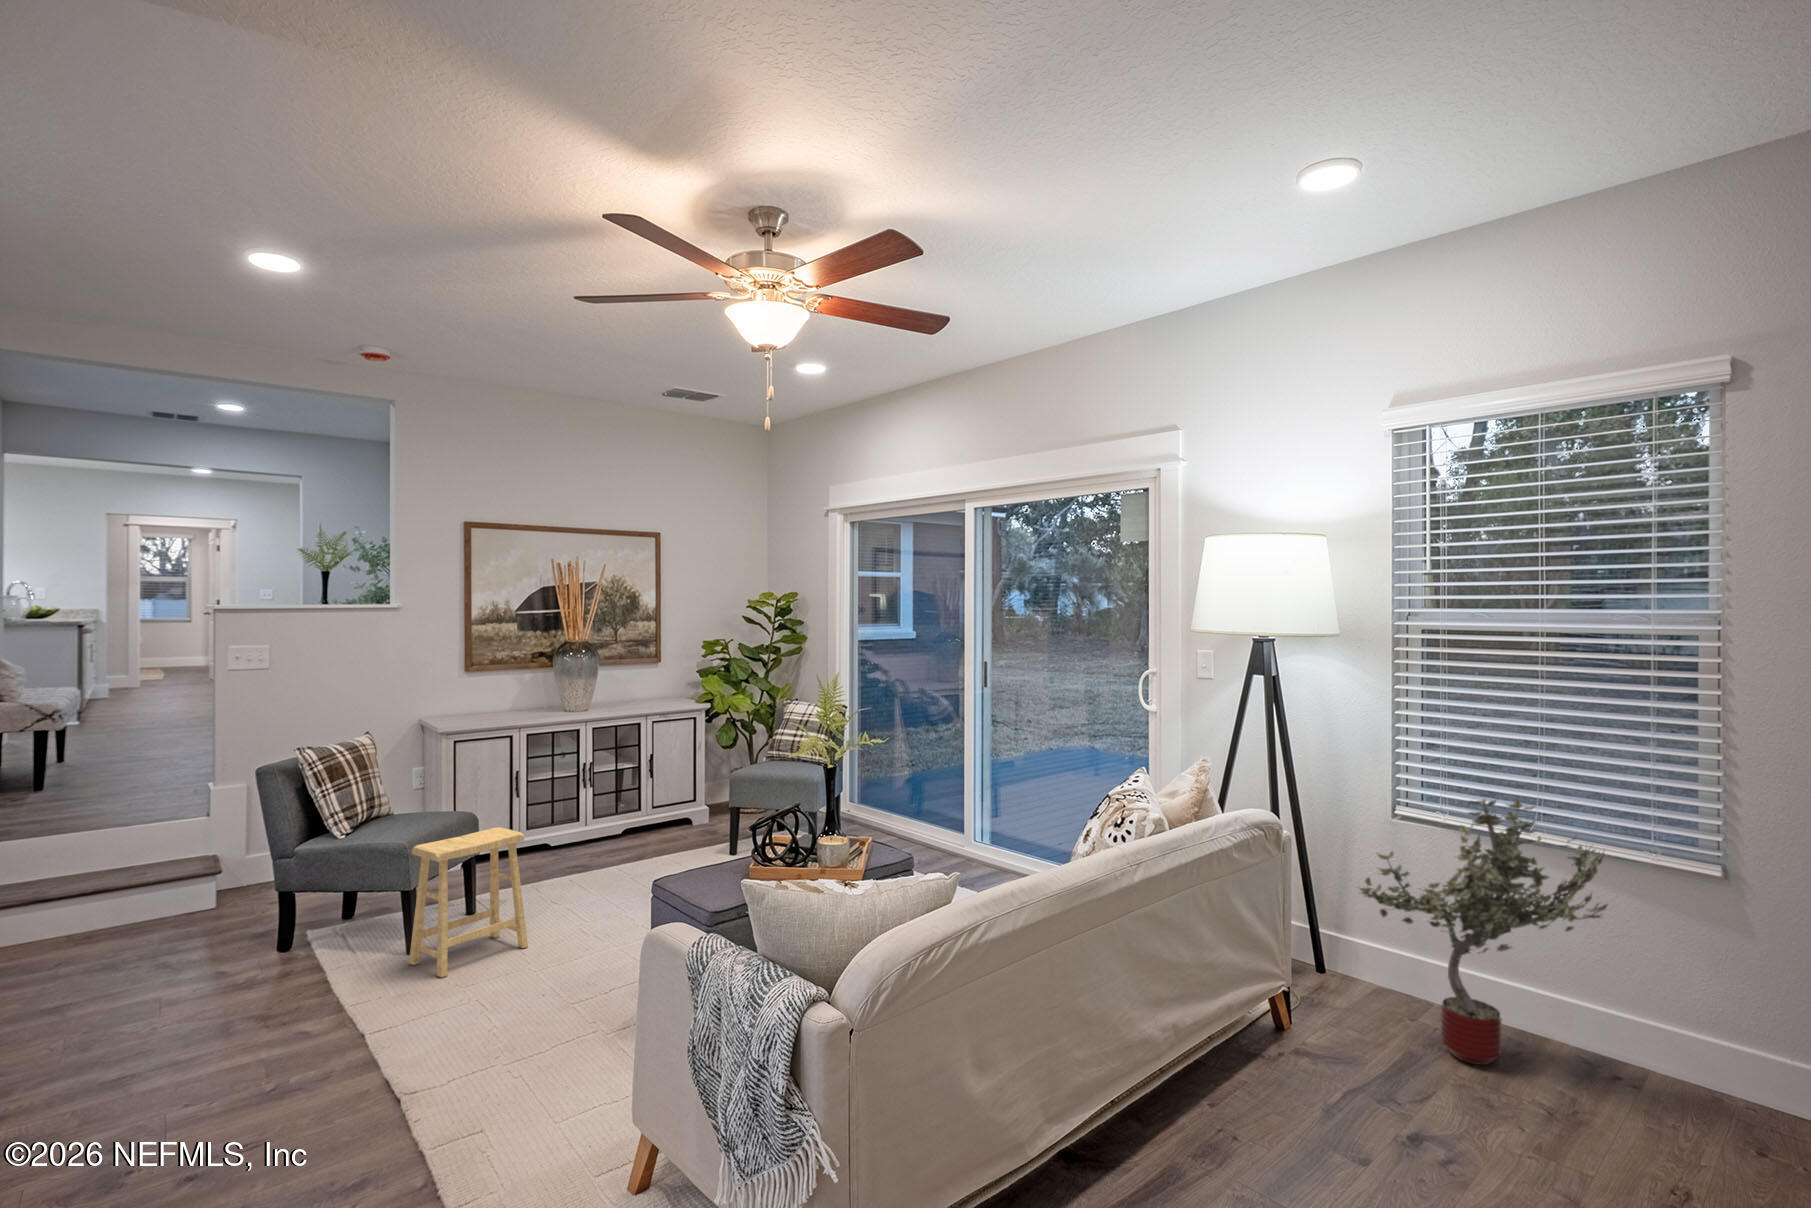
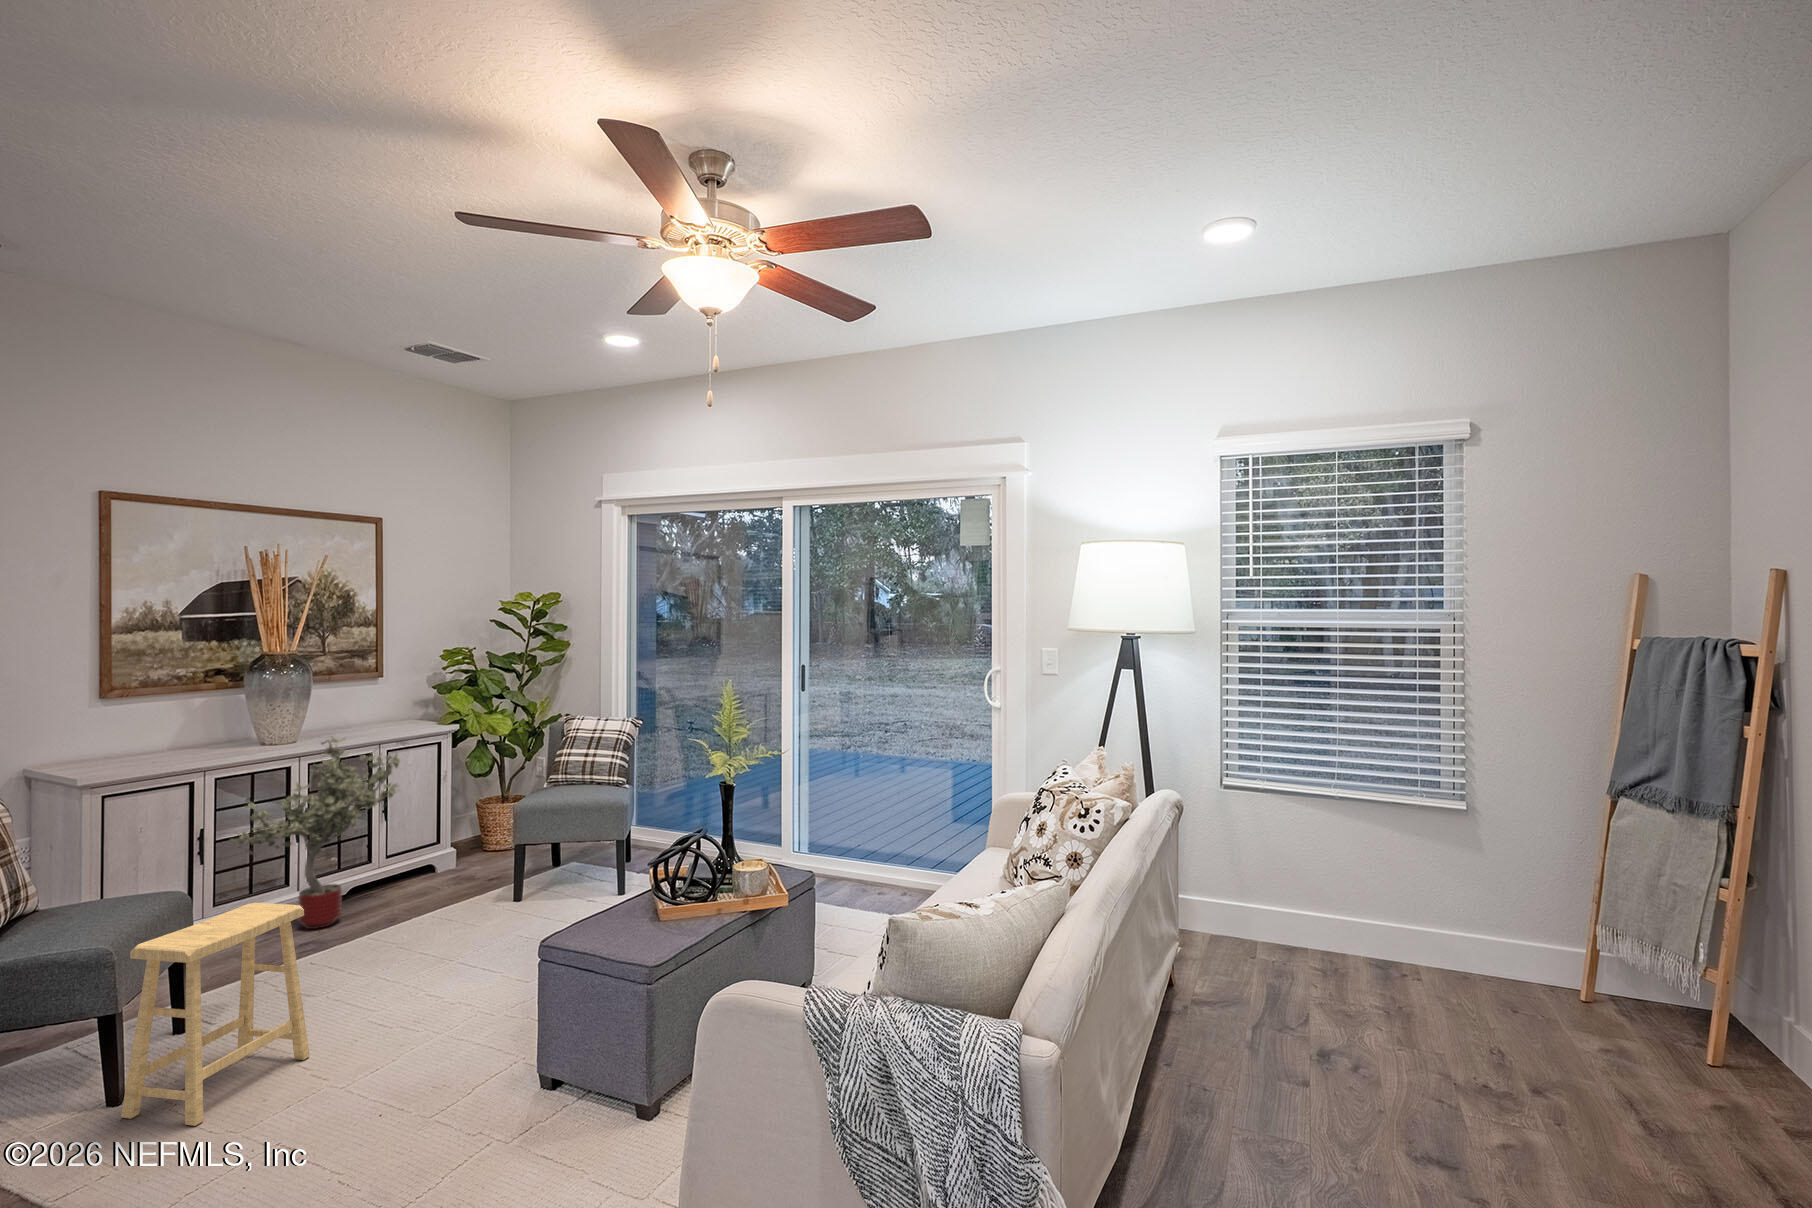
potted tree: present [1358,798,1607,1065] -> present [230,737,400,929]

